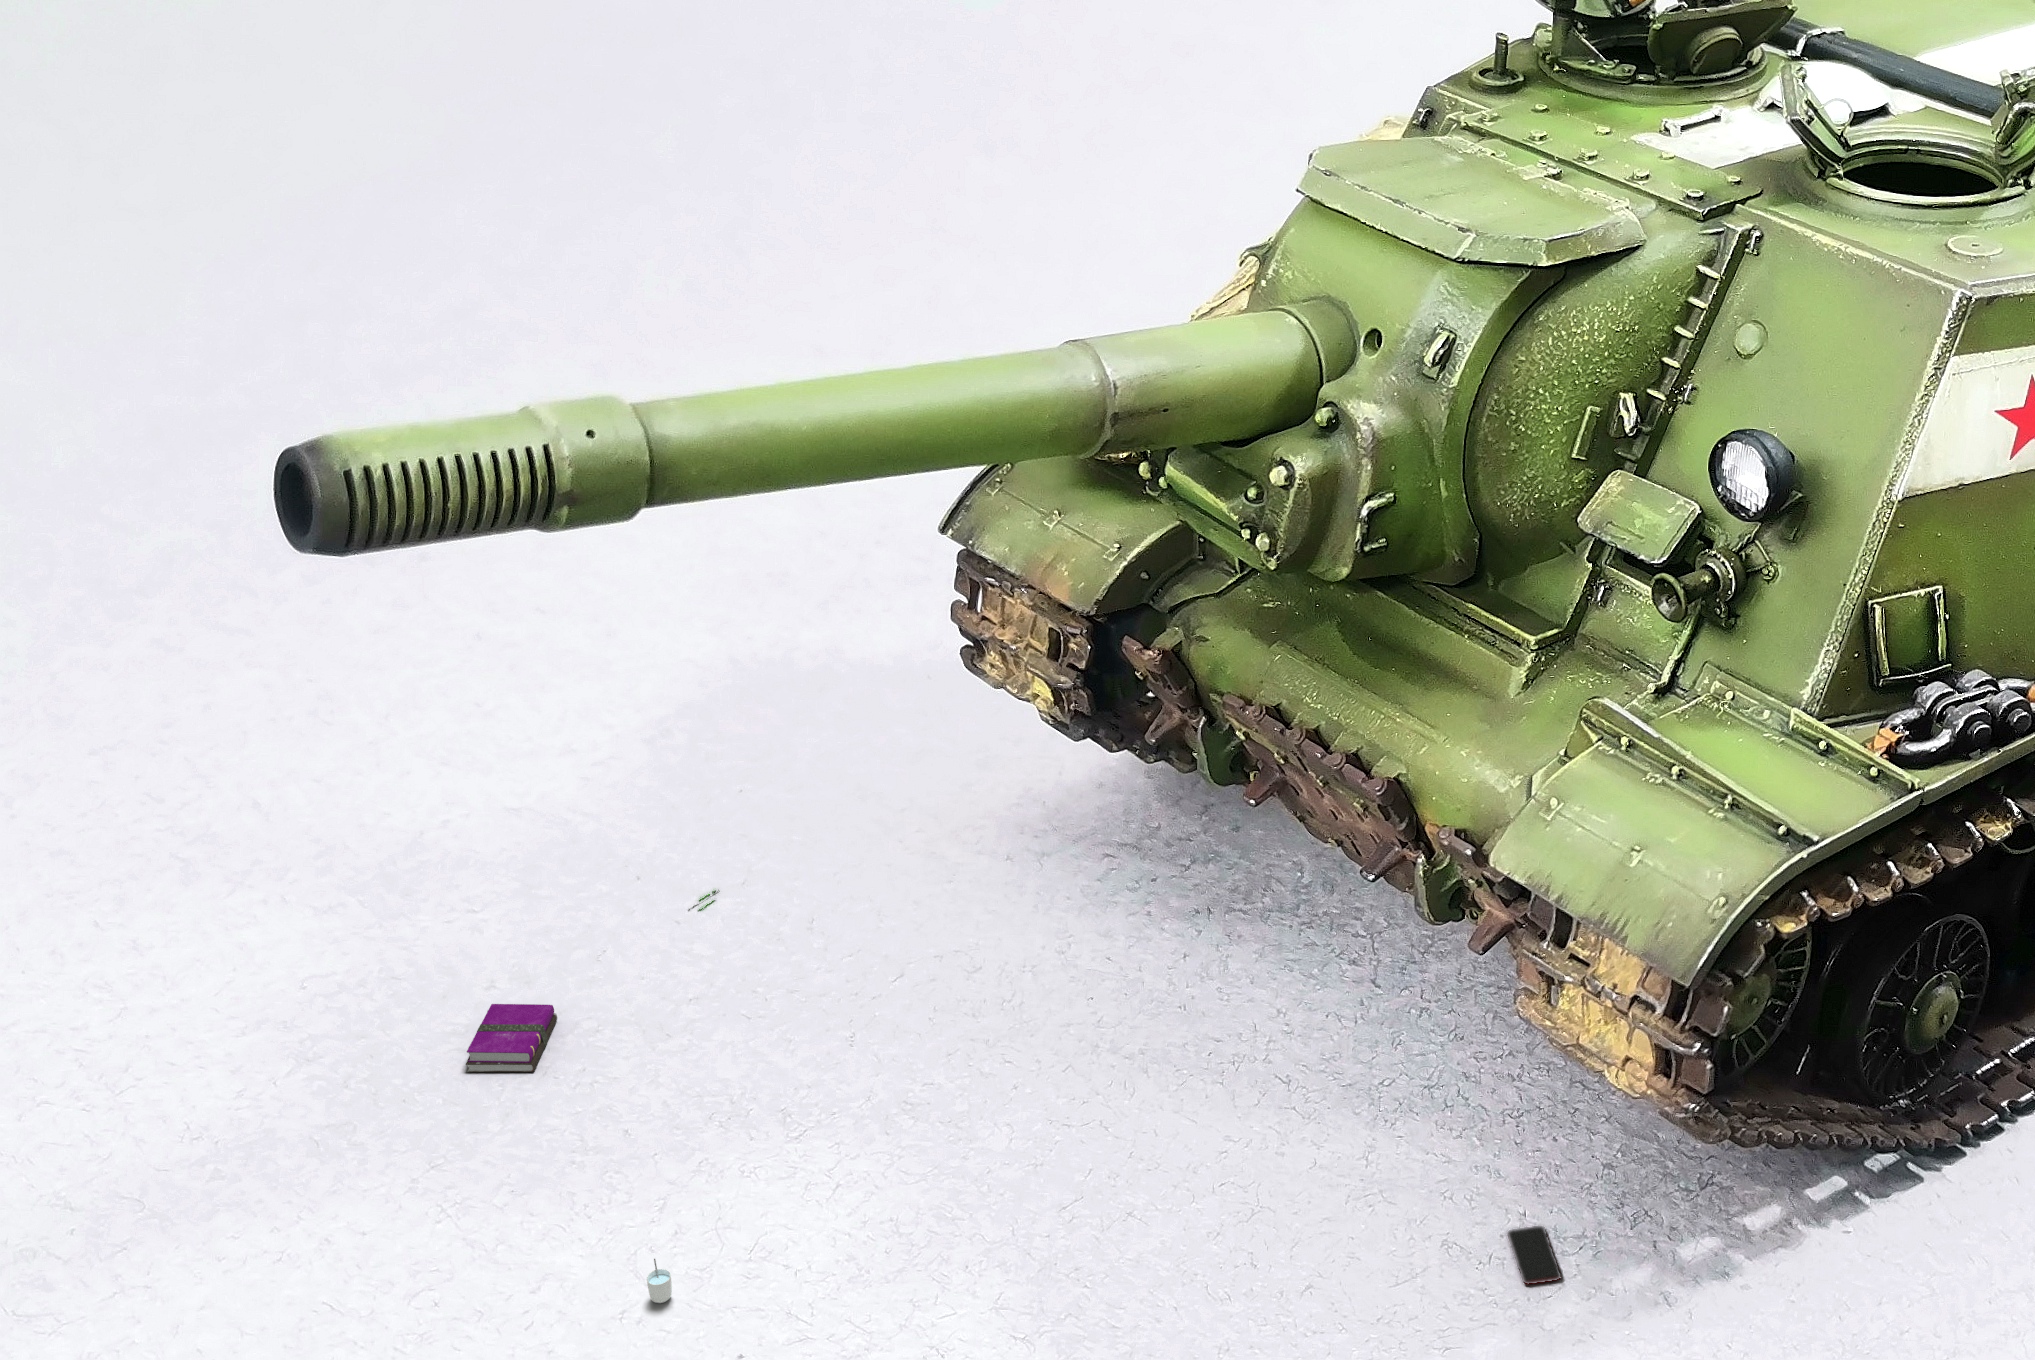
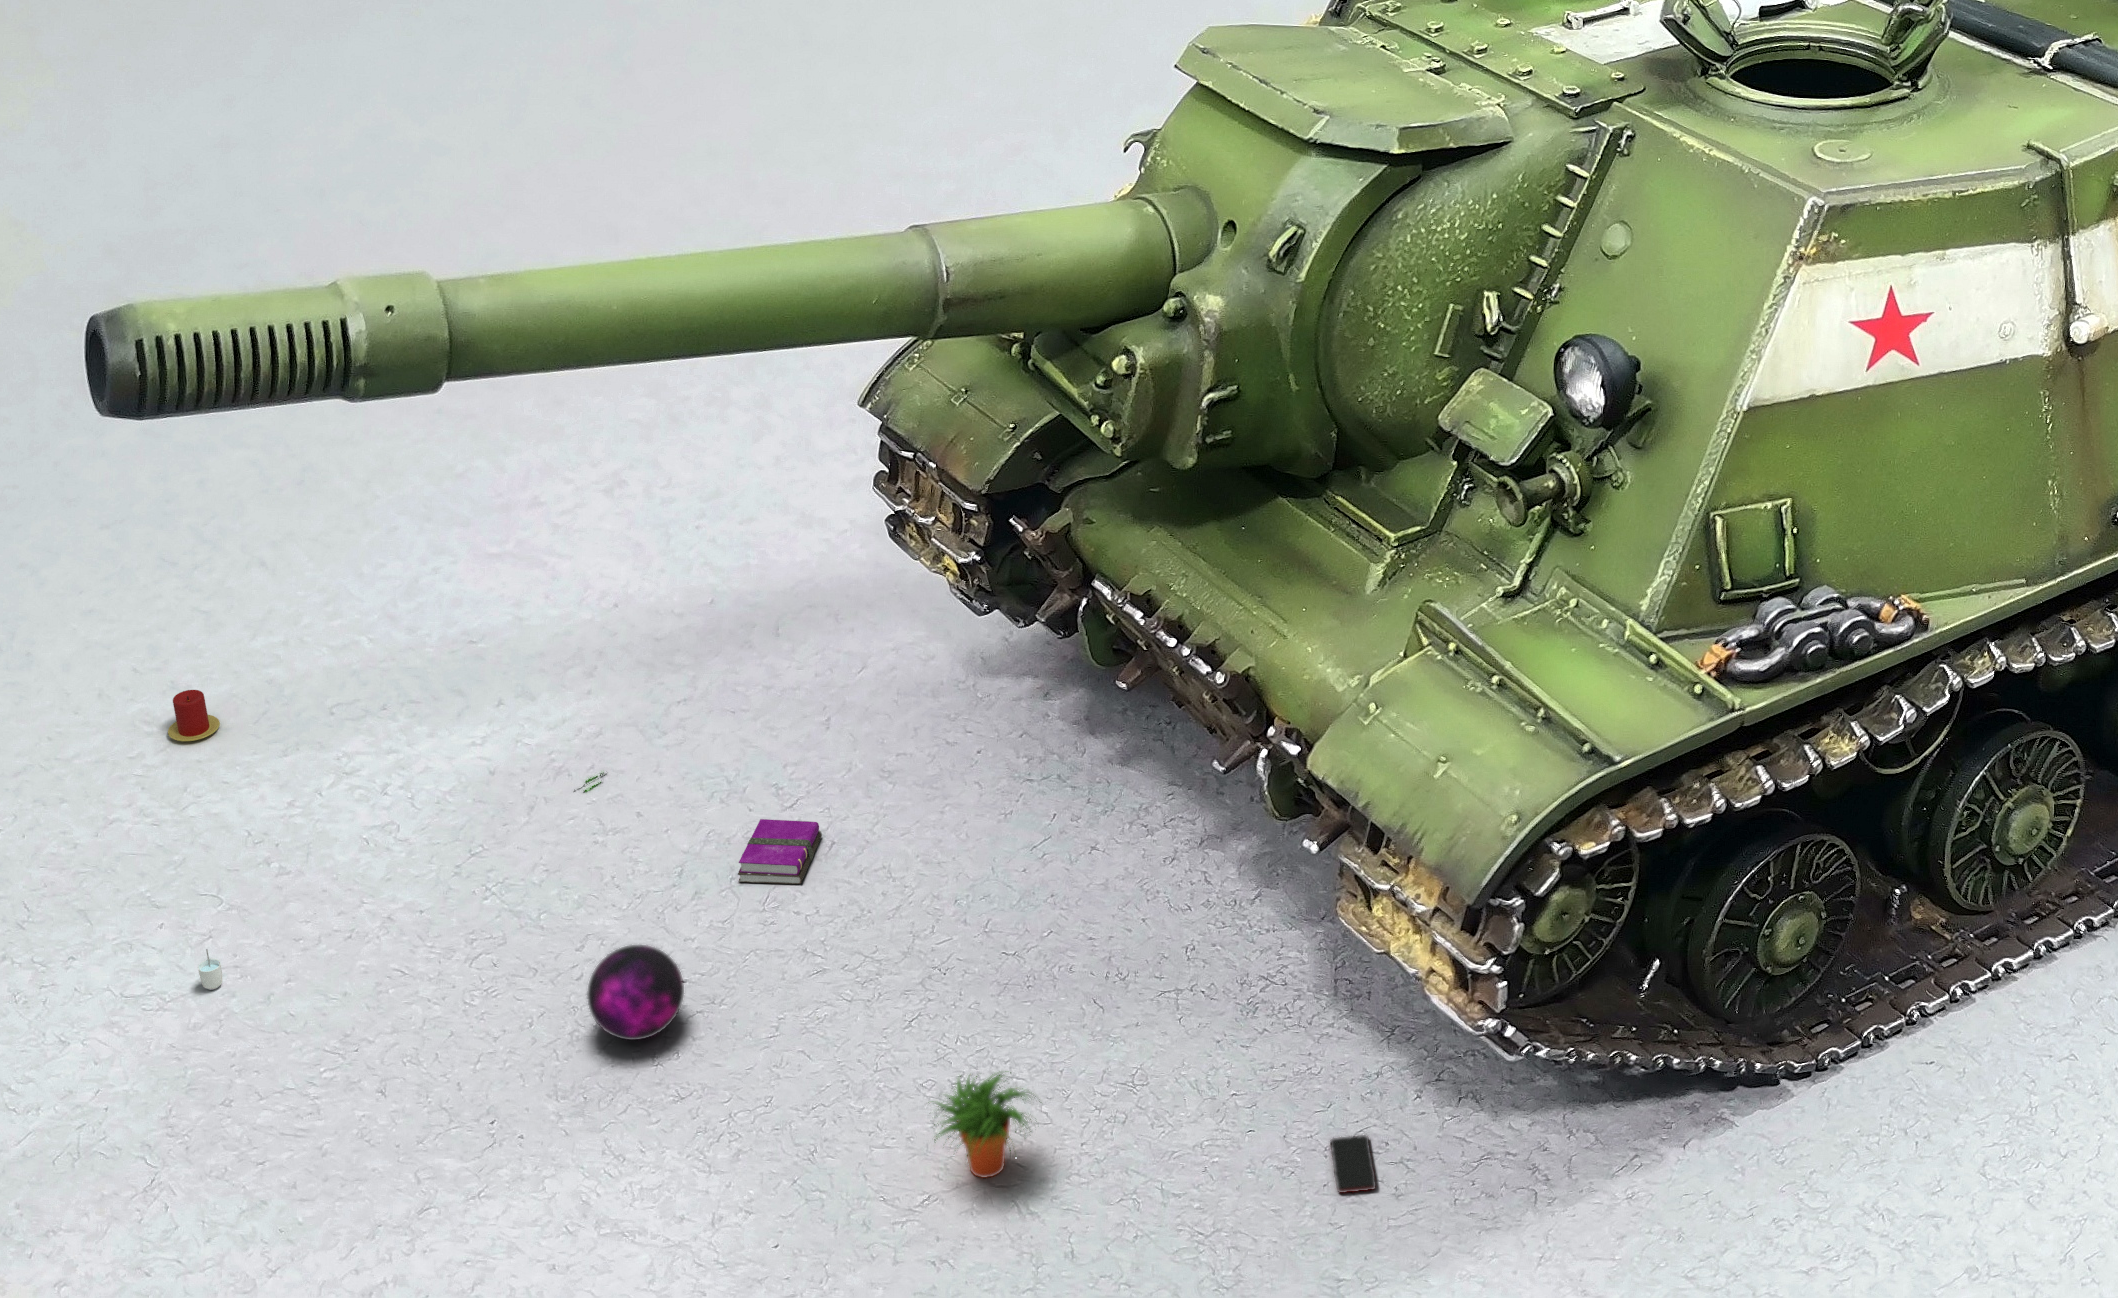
candle: none [260,820,313,873] -> present [168,690,220,741]
hardback book: present [466,1004,557,1072] -> present [738,819,822,884]
decorative orb: none [743,1064,839,1160] -> present [588,945,684,1040]
potted plant: none [1110,1177,1226,1285] -> present [928,1071,1036,1178]
cup: present [647,1259,672,1303] -> present [198,949,222,990]

